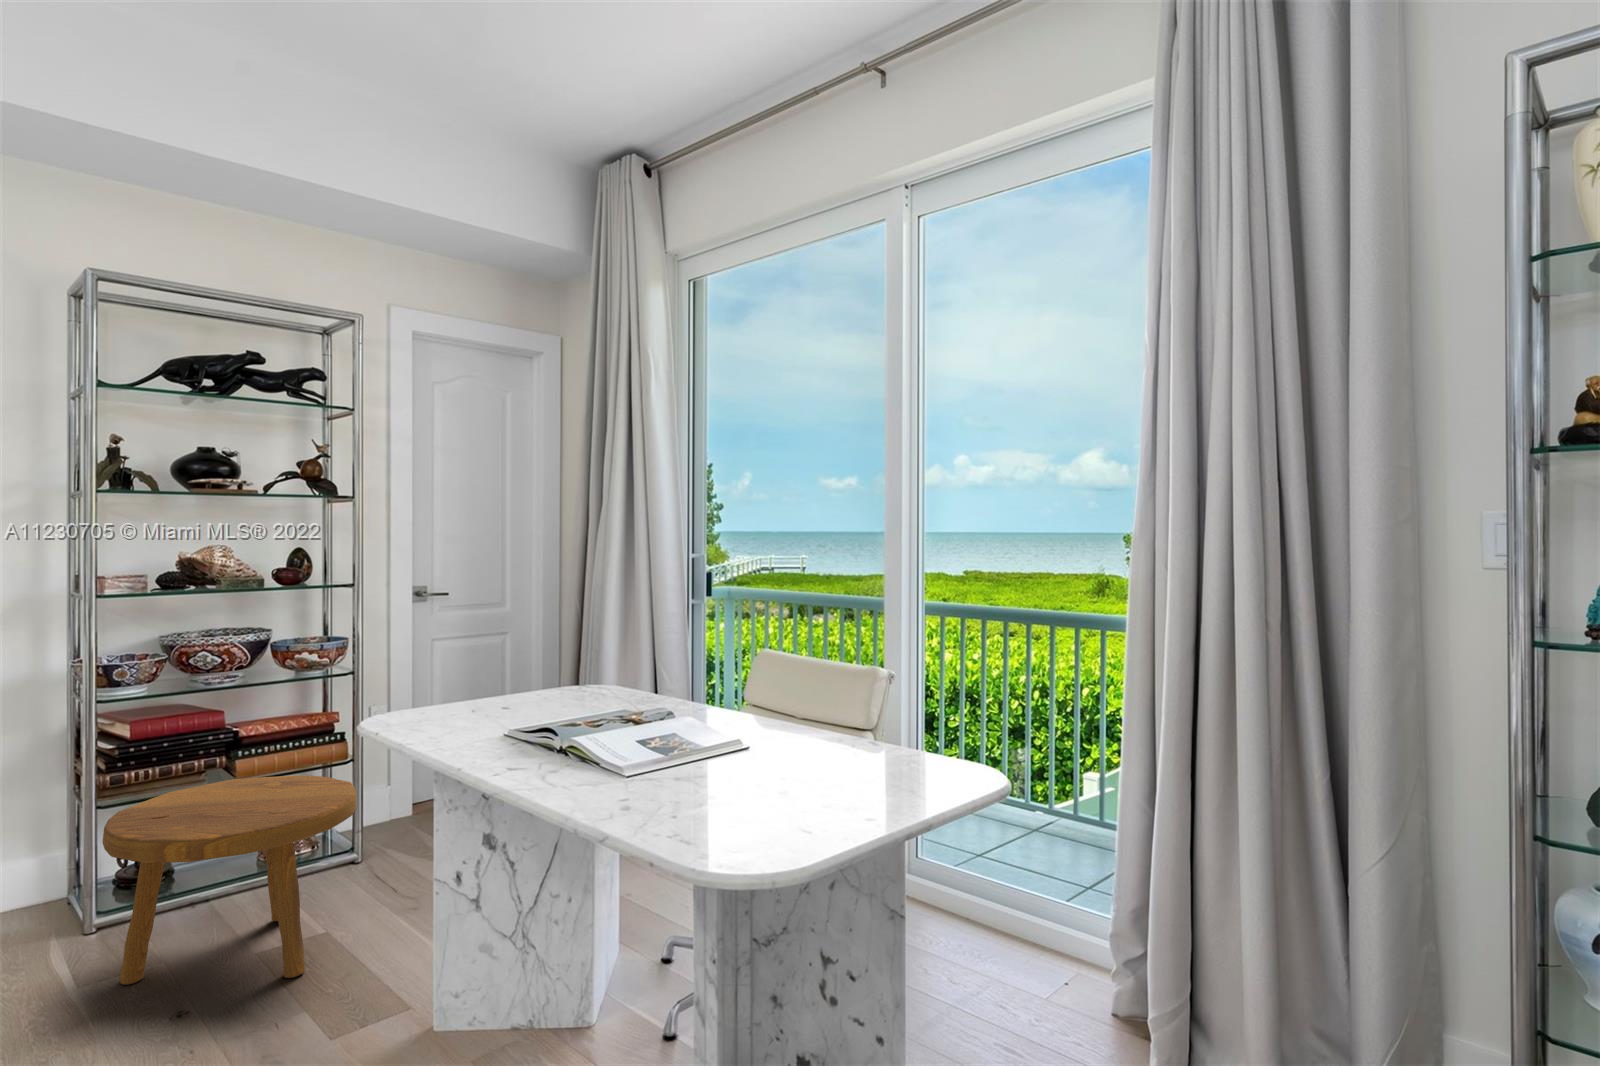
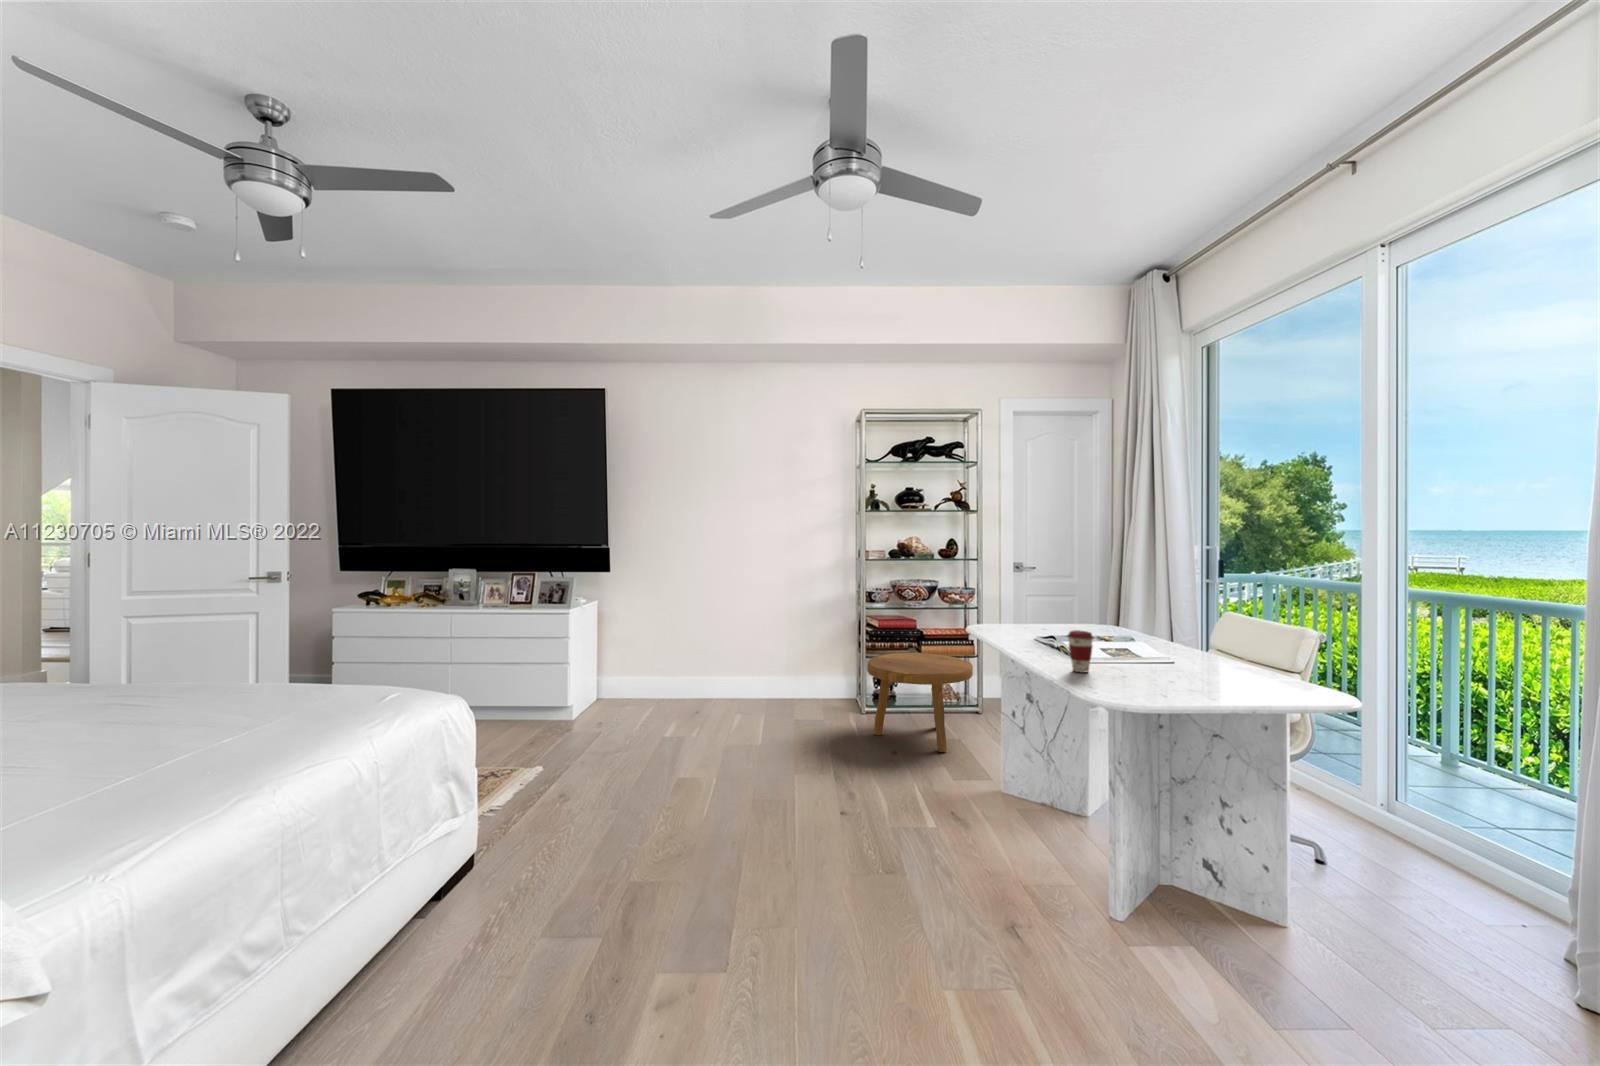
coffee cup: none [606,722,651,801] -> present [1067,630,1093,672]

